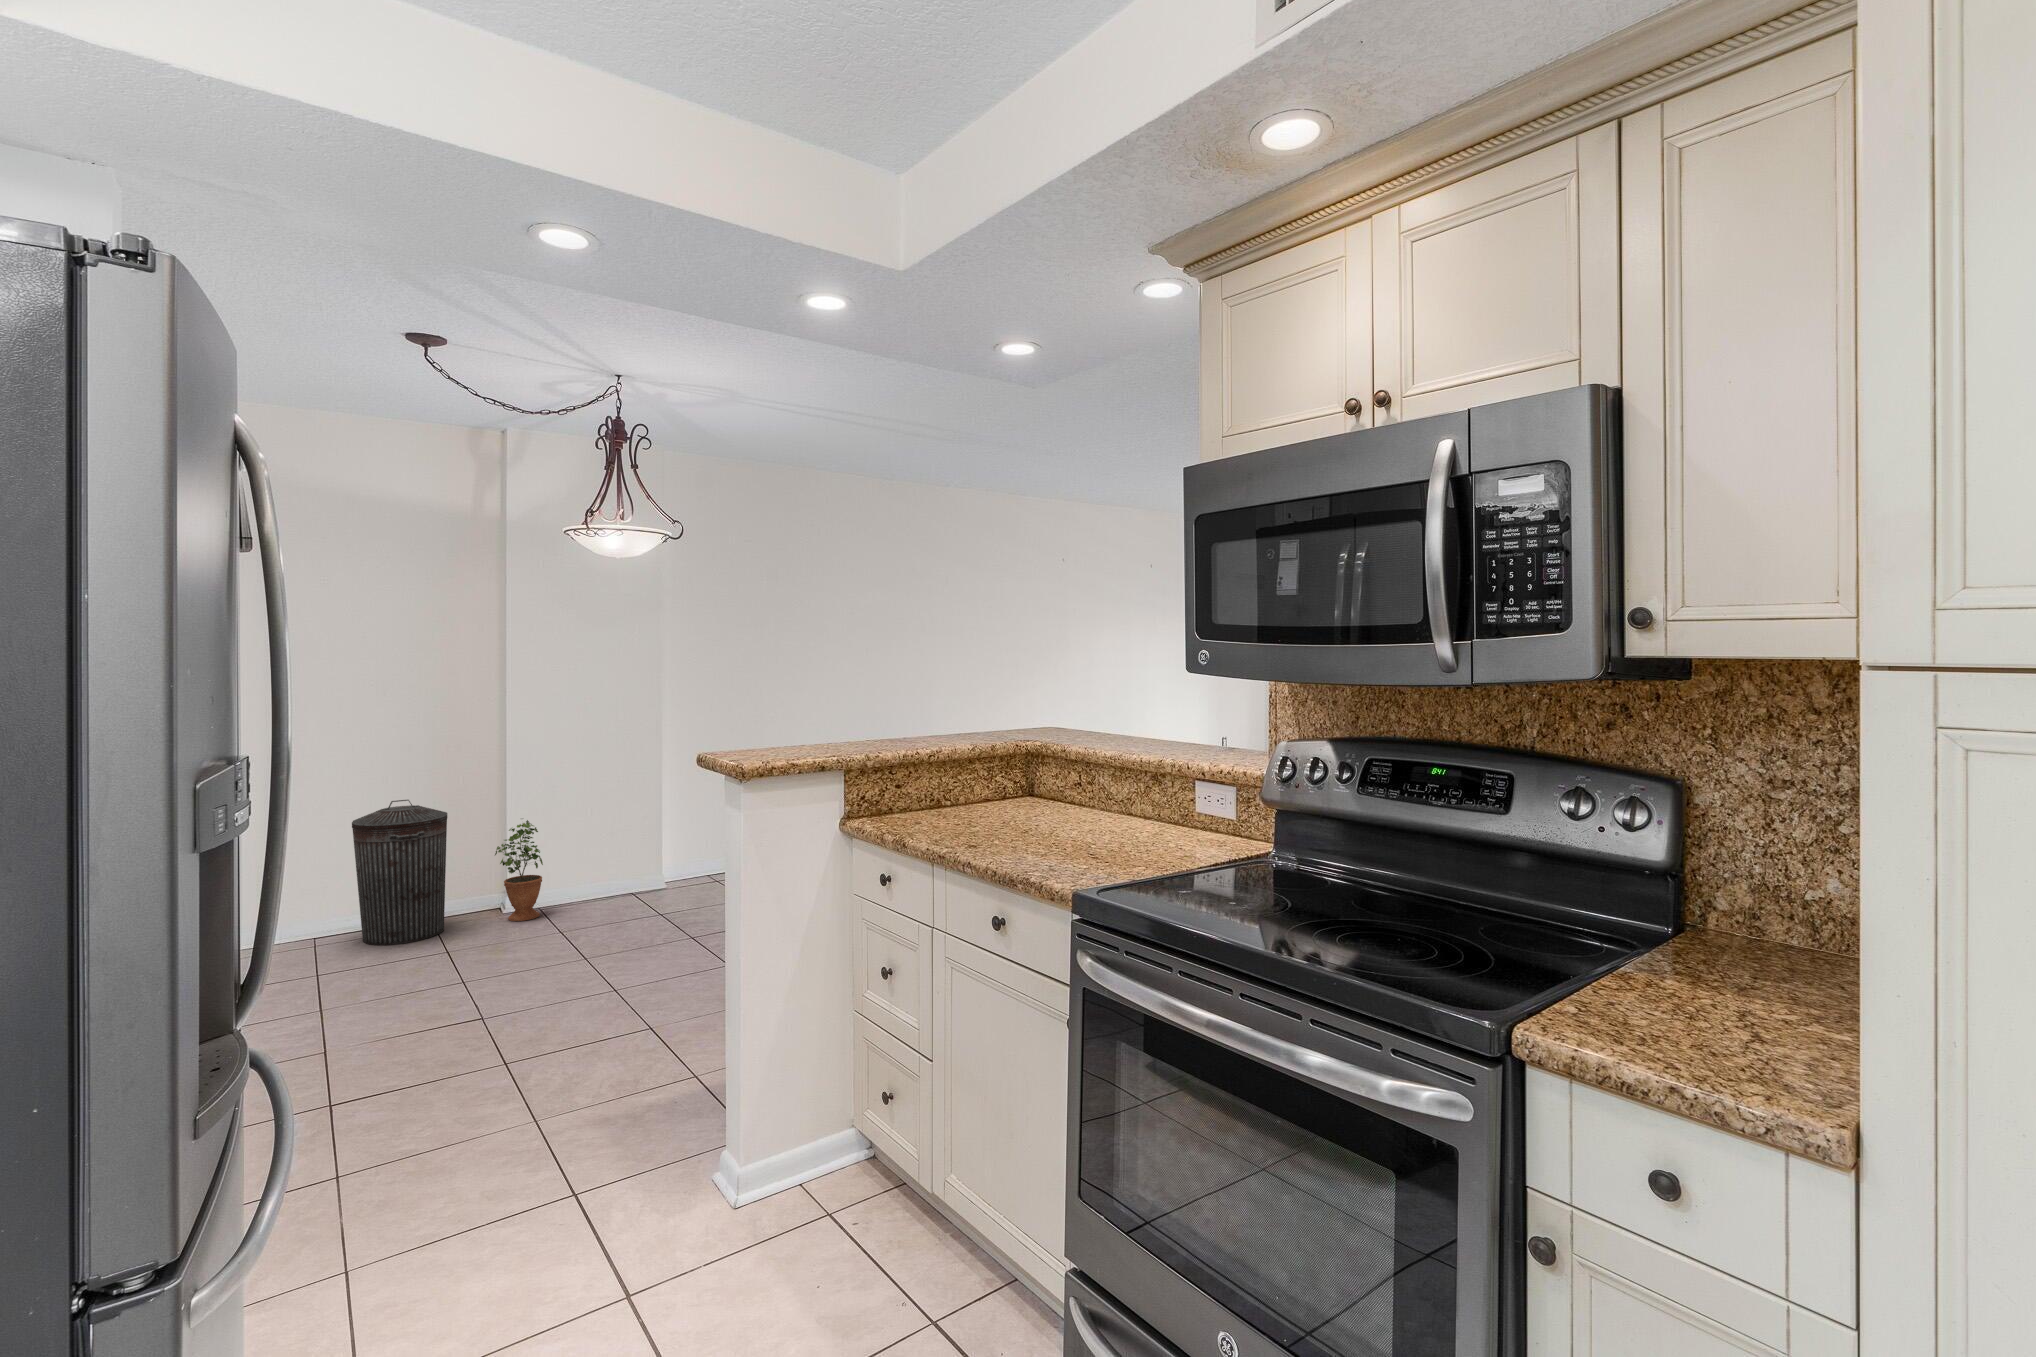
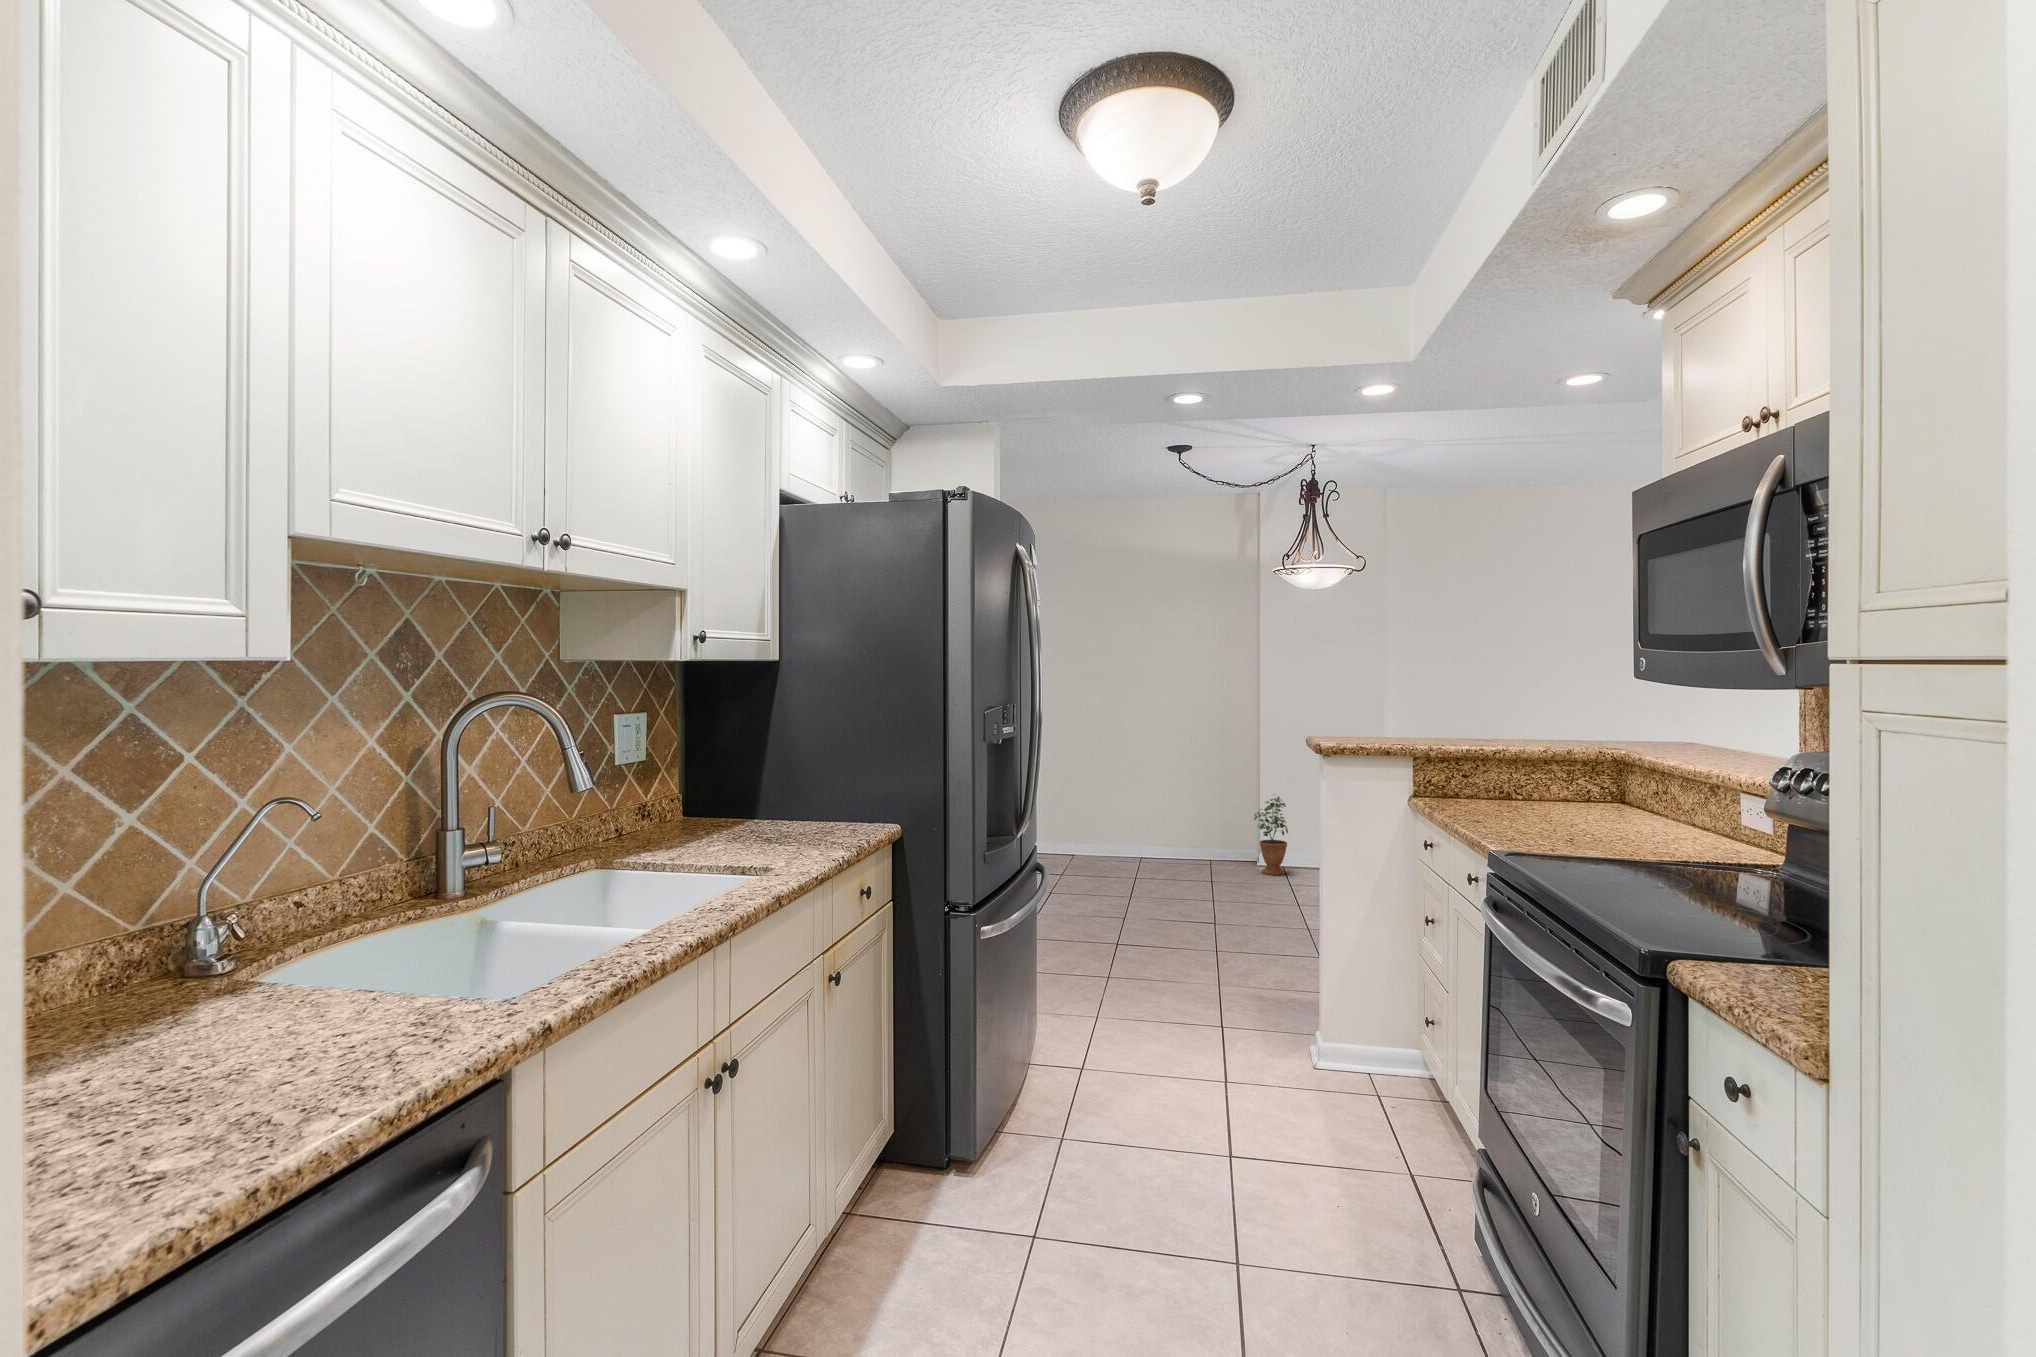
trash can: present [352,800,447,945] -> none [1163,770,1223,873]

